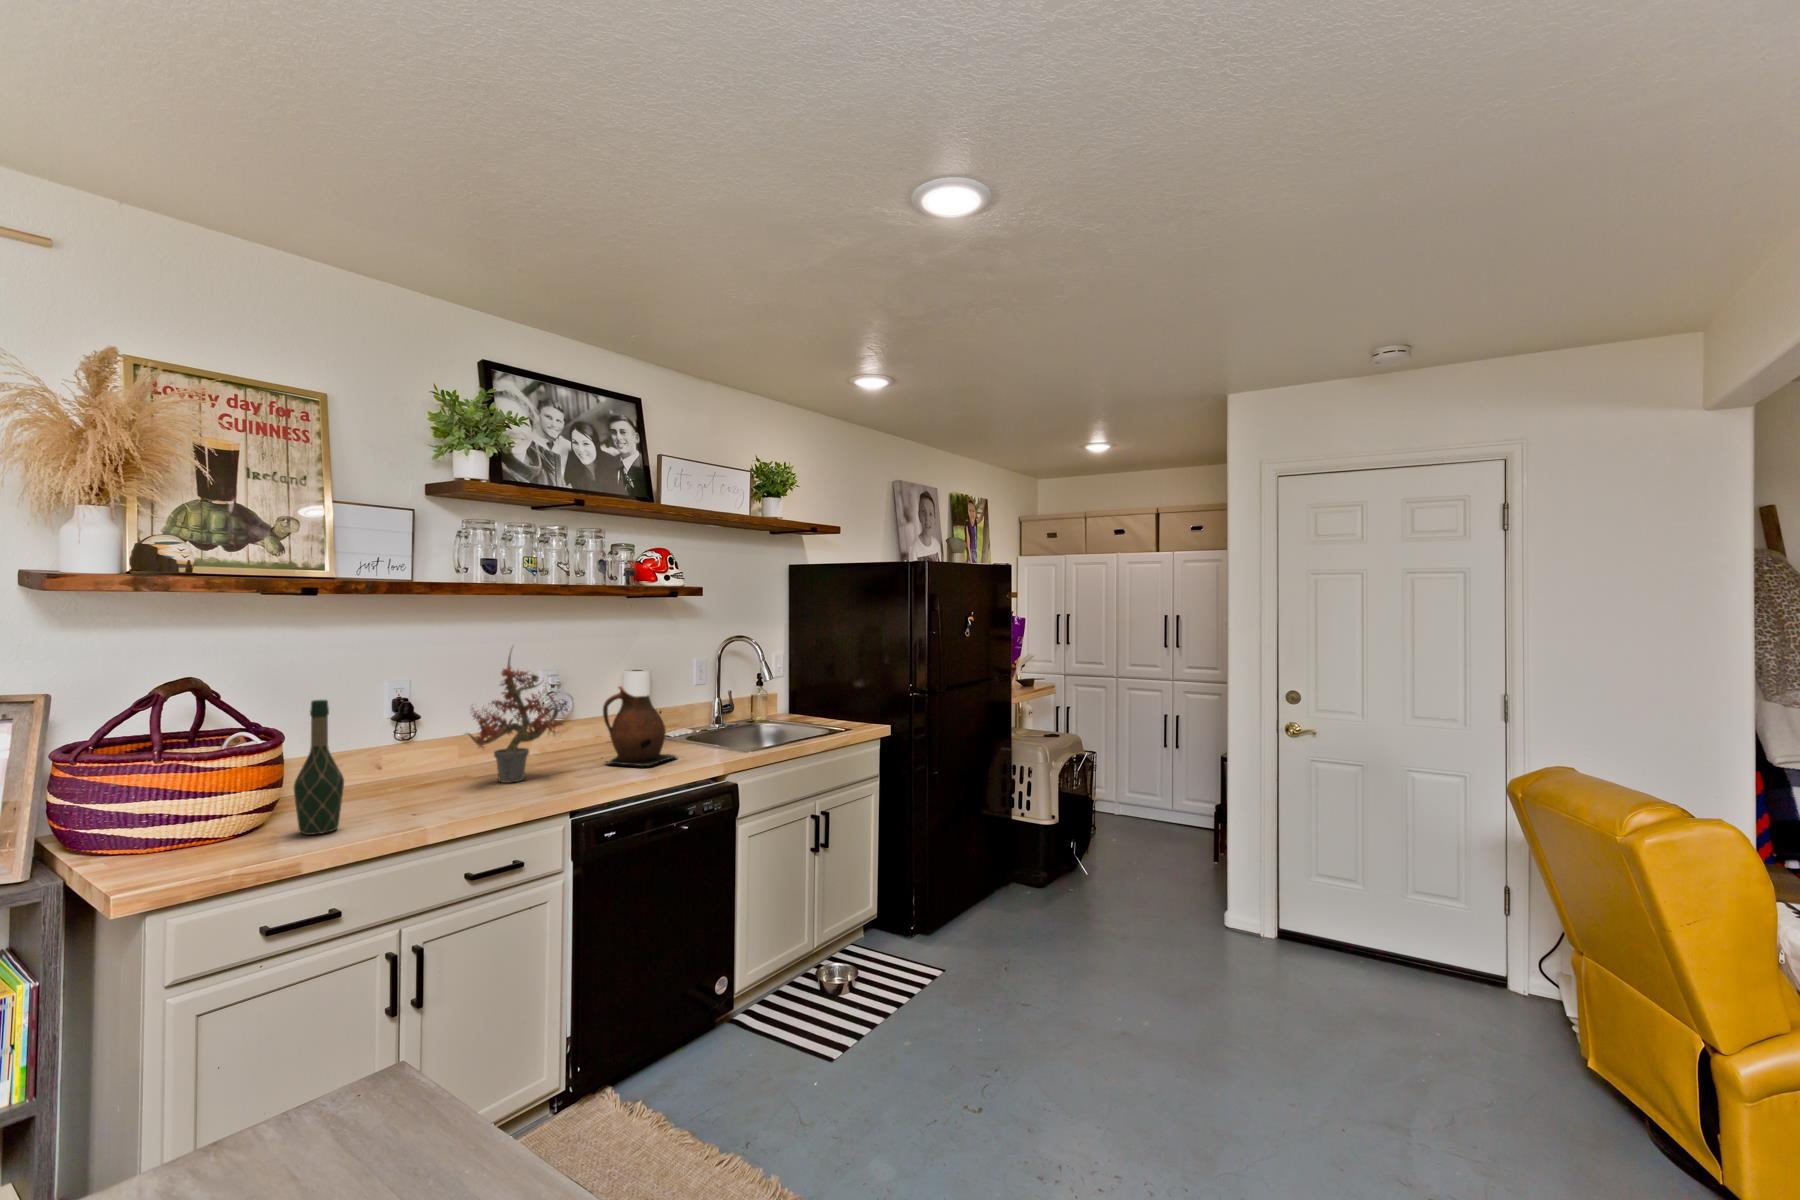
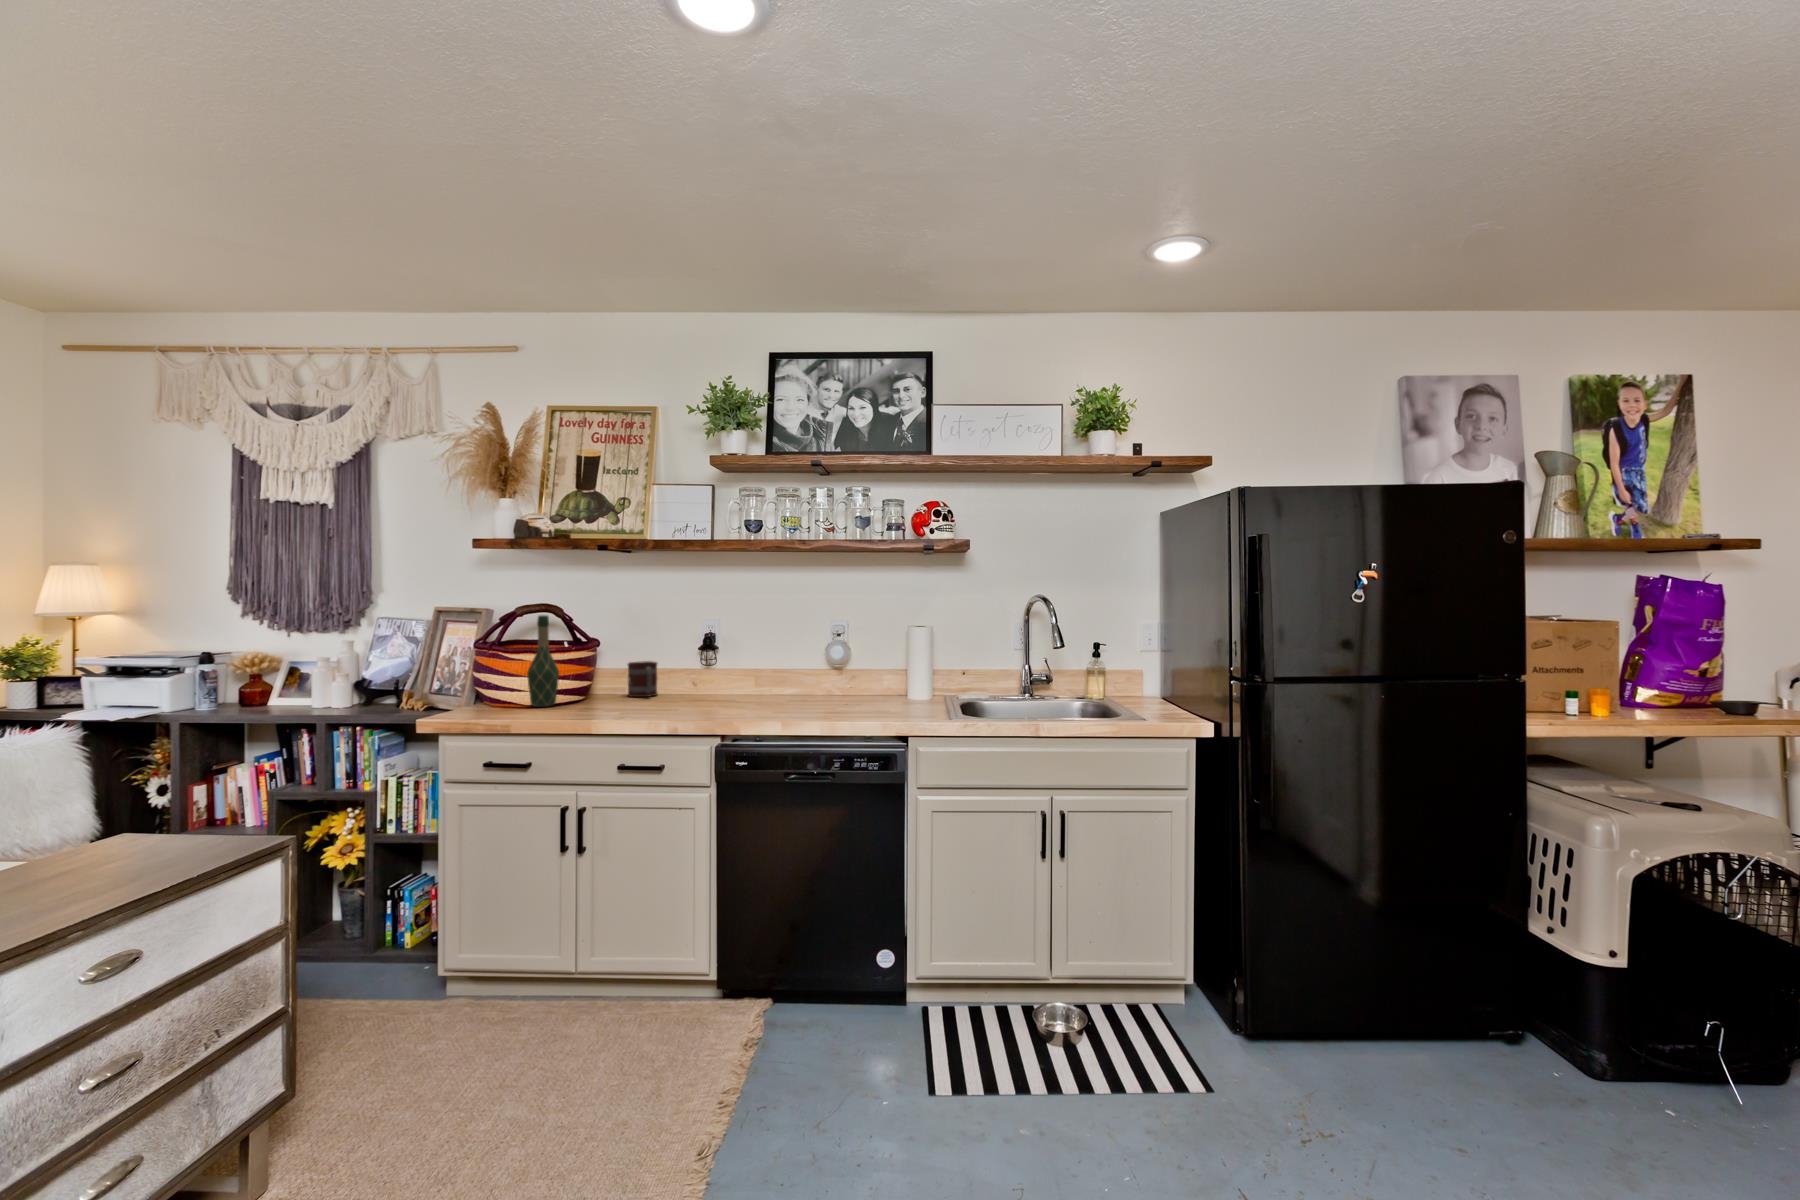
potted plant: present [467,654,568,783] -> none [670,587,783,702]
ceramic pitcher: present [603,686,676,767] -> none [810,631,876,709]
mug: none [348,748,411,801] -> present [628,661,657,697]

